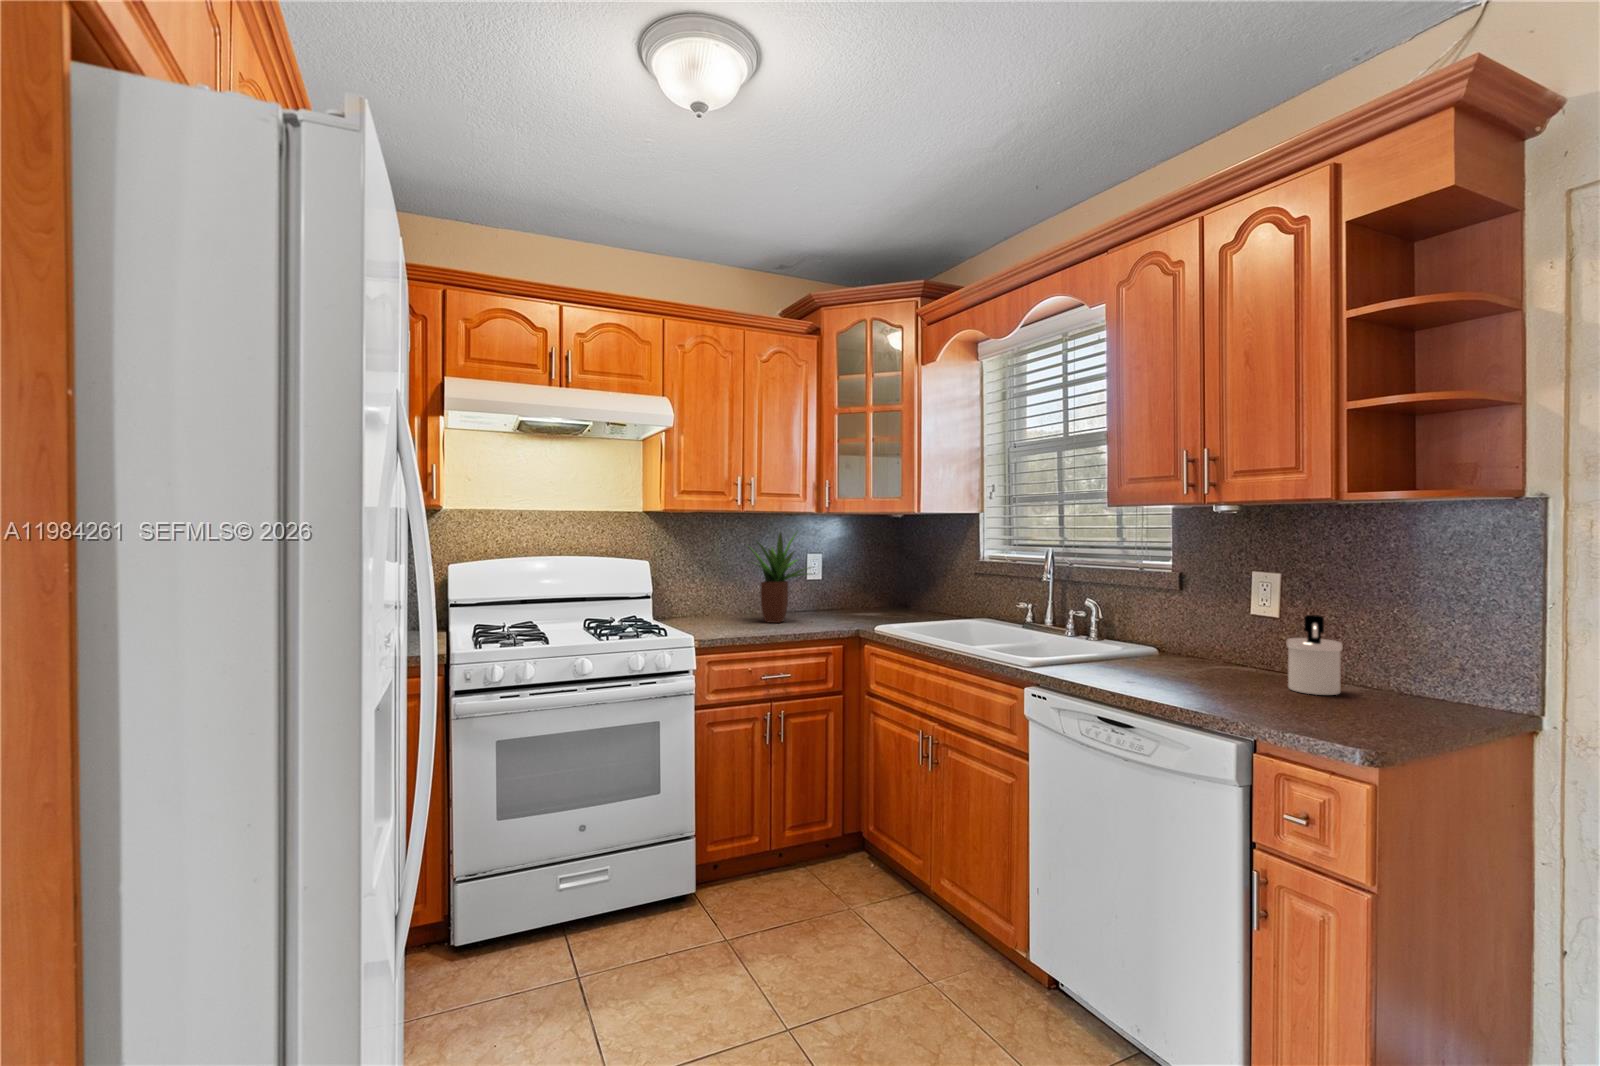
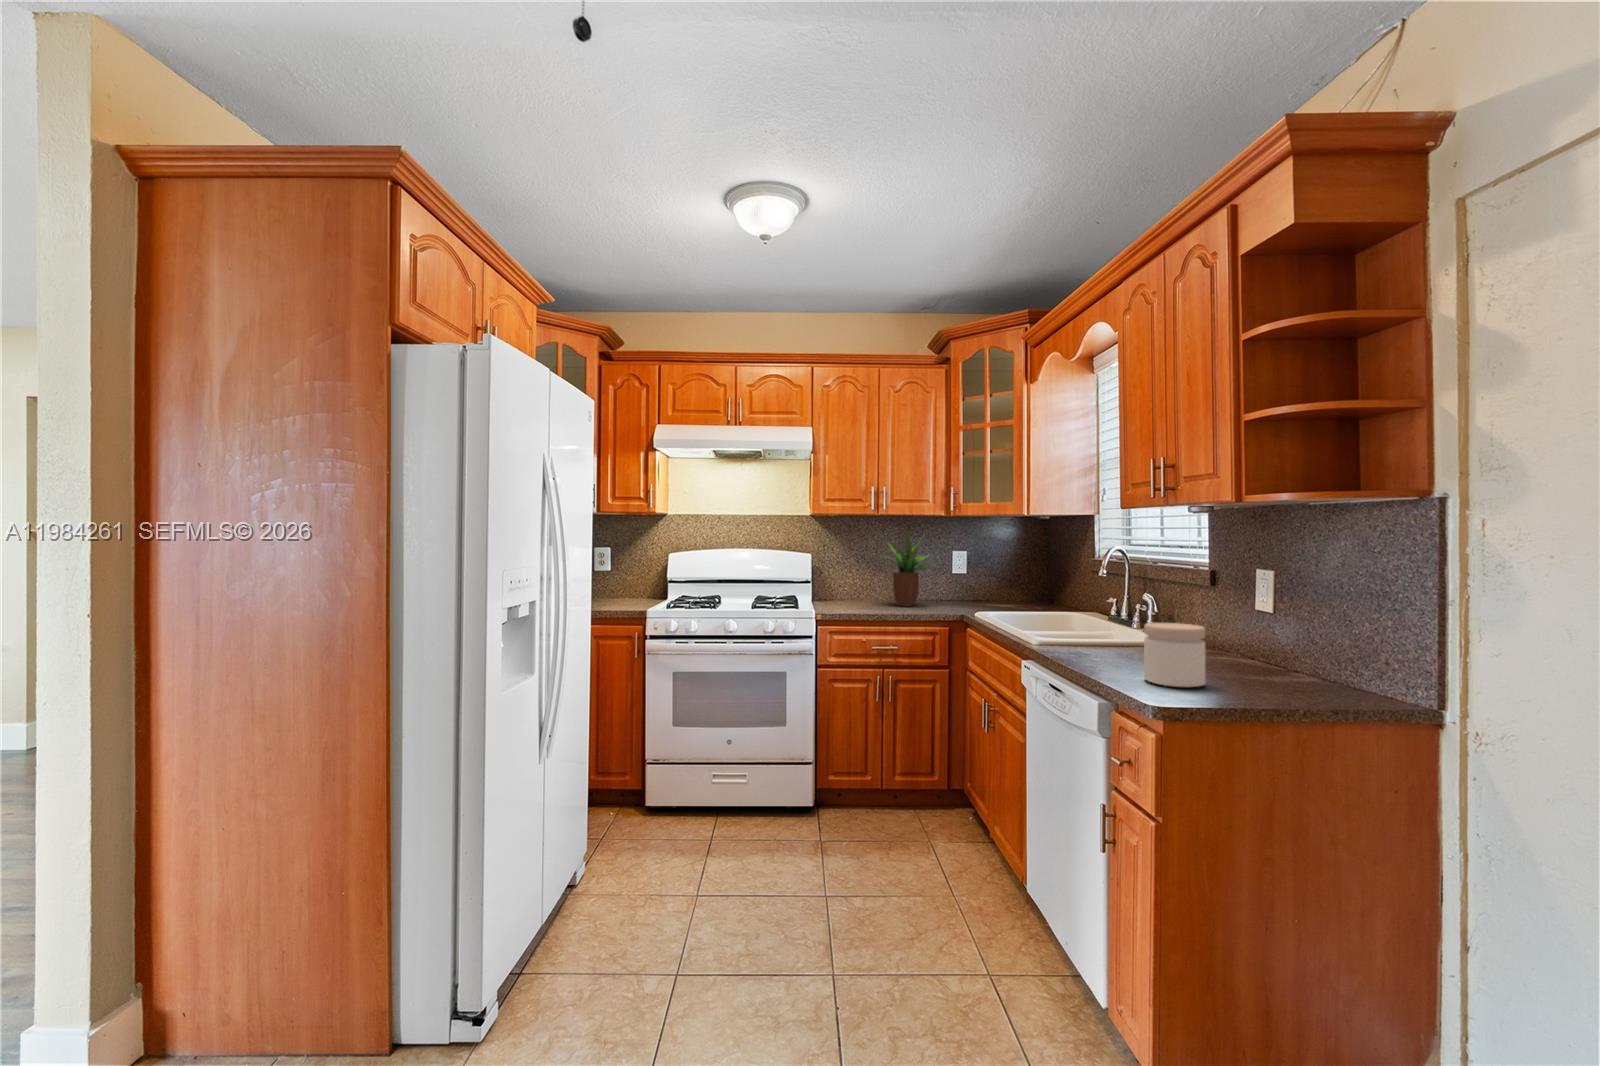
soap dispenser: present [1287,615,1342,695] -> none [1266,608,1322,688]
jar: none [1207,637,1274,707] -> present [1144,623,1205,687]

